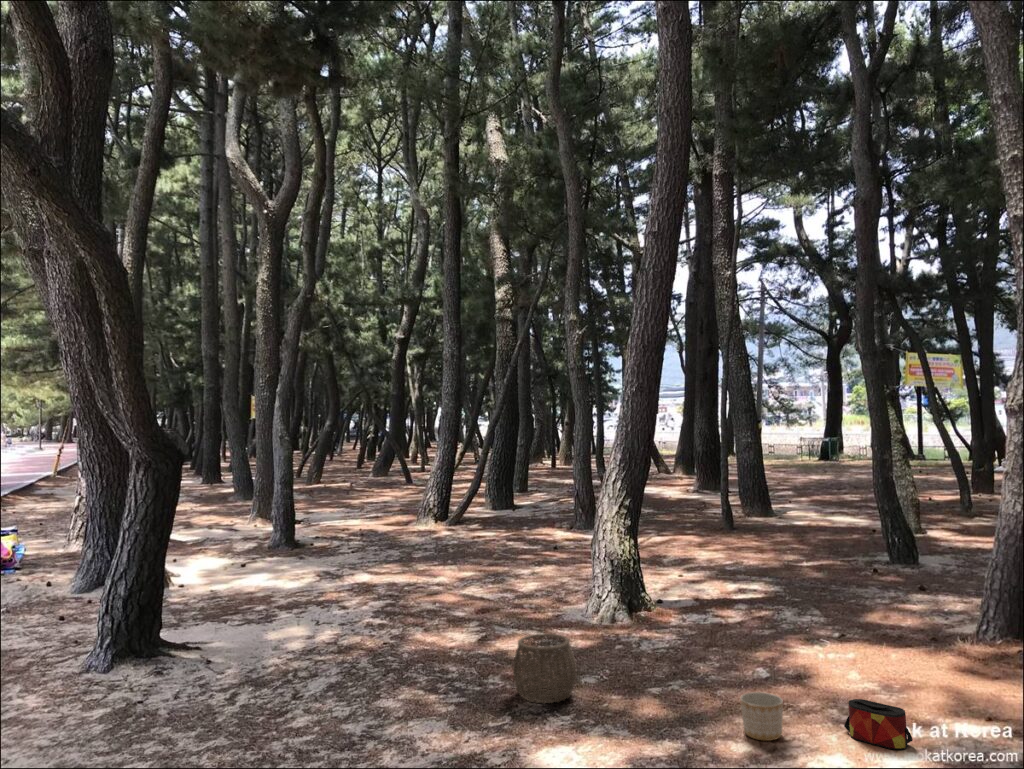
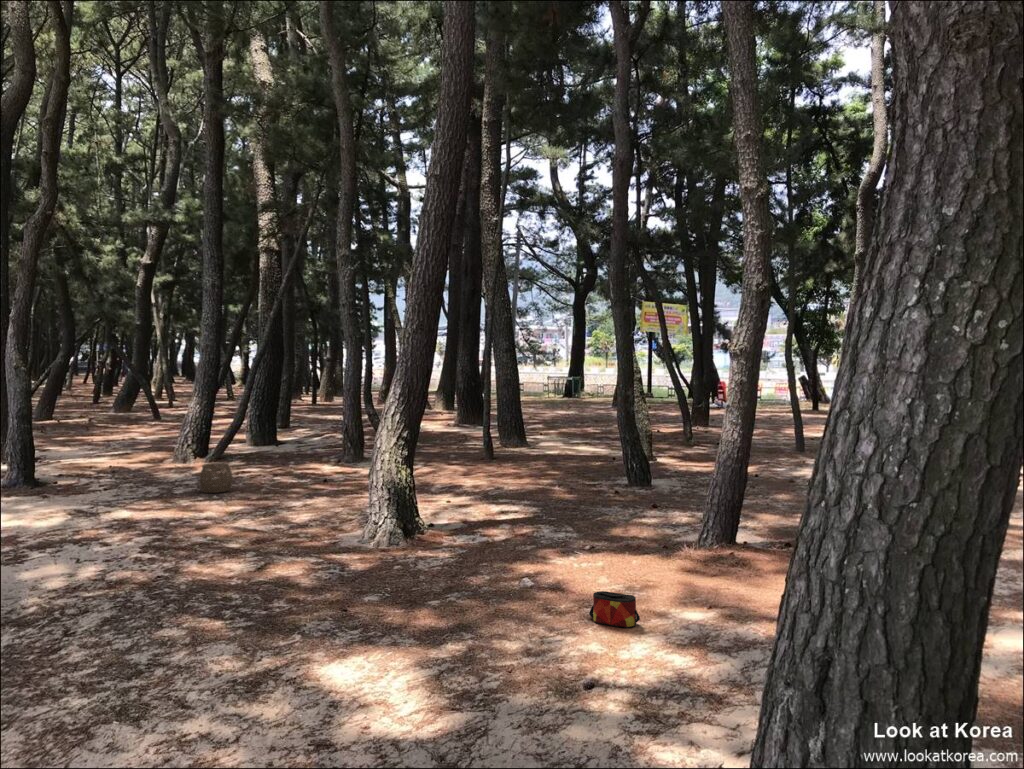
woven basket: present [513,634,576,703] -> present [200,463,233,493]
planter: present [740,692,783,741] -> none [508,592,542,631]

